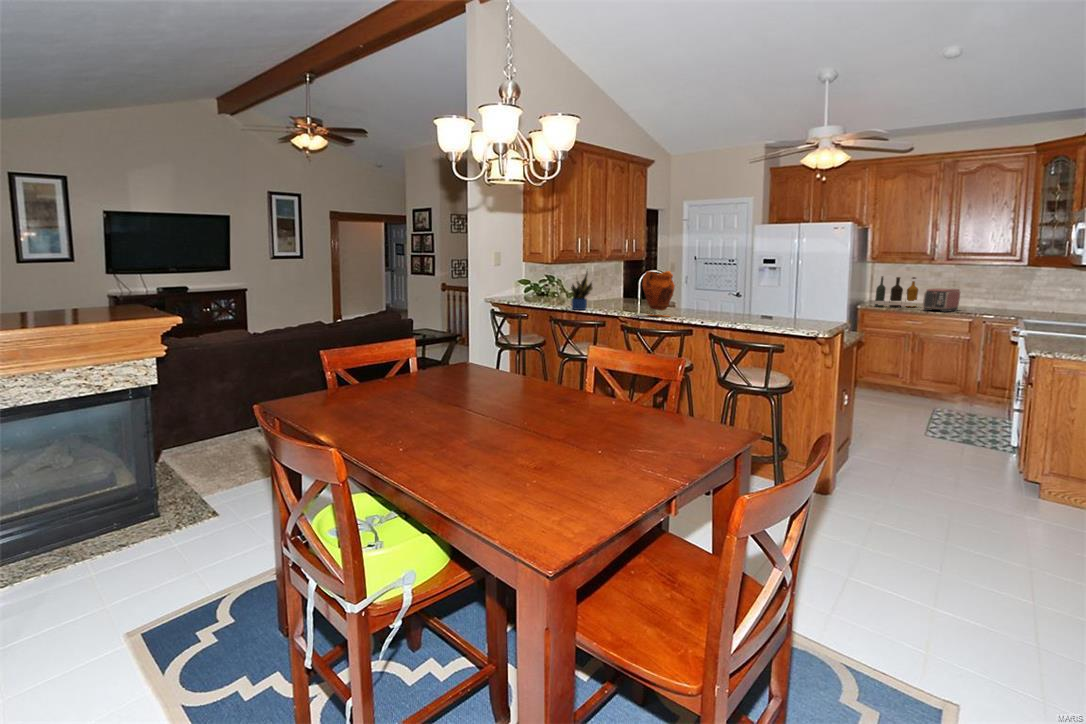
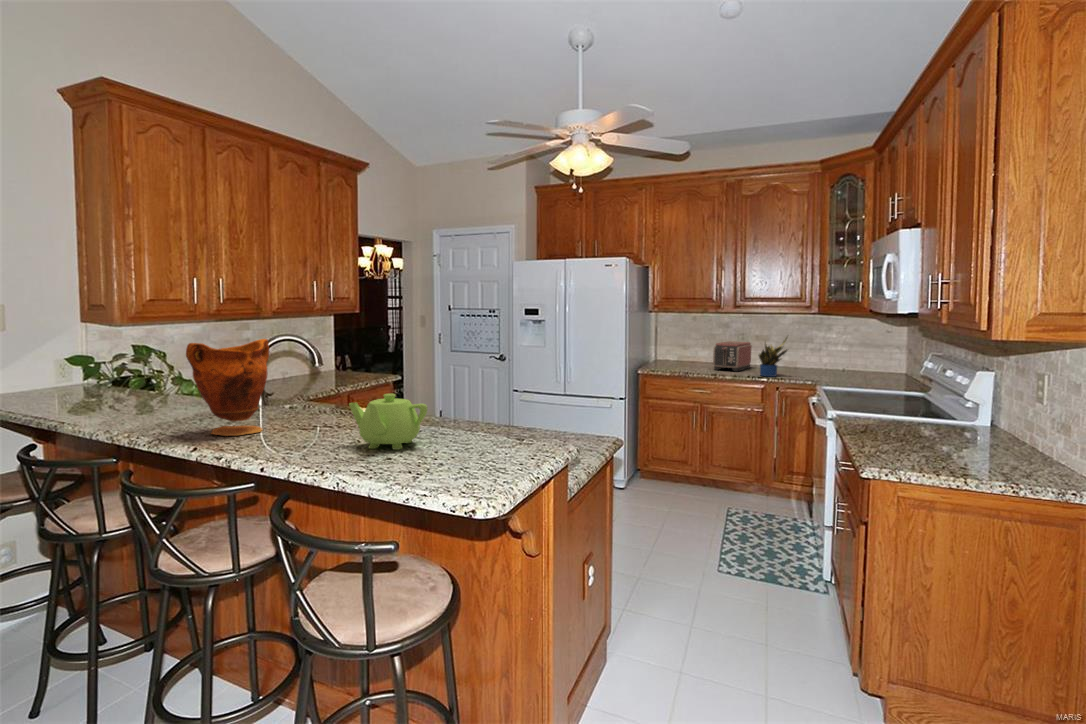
potted plant: present [571,272,593,310] -> present [758,337,787,377]
bottle: present [875,276,918,307] -> none [662,326,708,364]
teapot: none [729,296,770,322] -> present [349,394,427,450]

